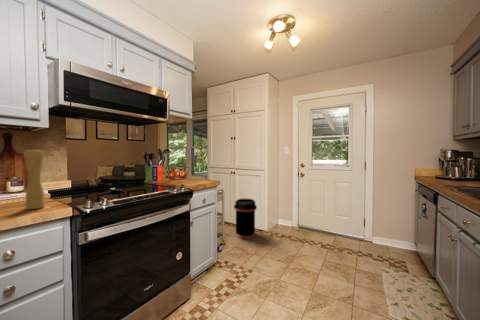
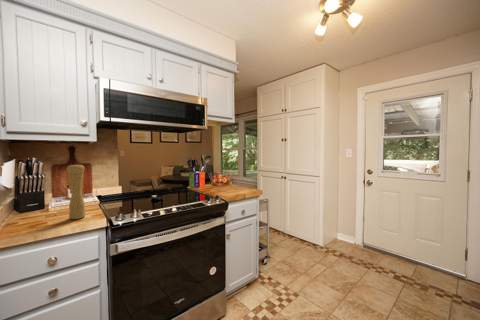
trash can: present [234,199,257,238] -> none [284,206,309,252]

